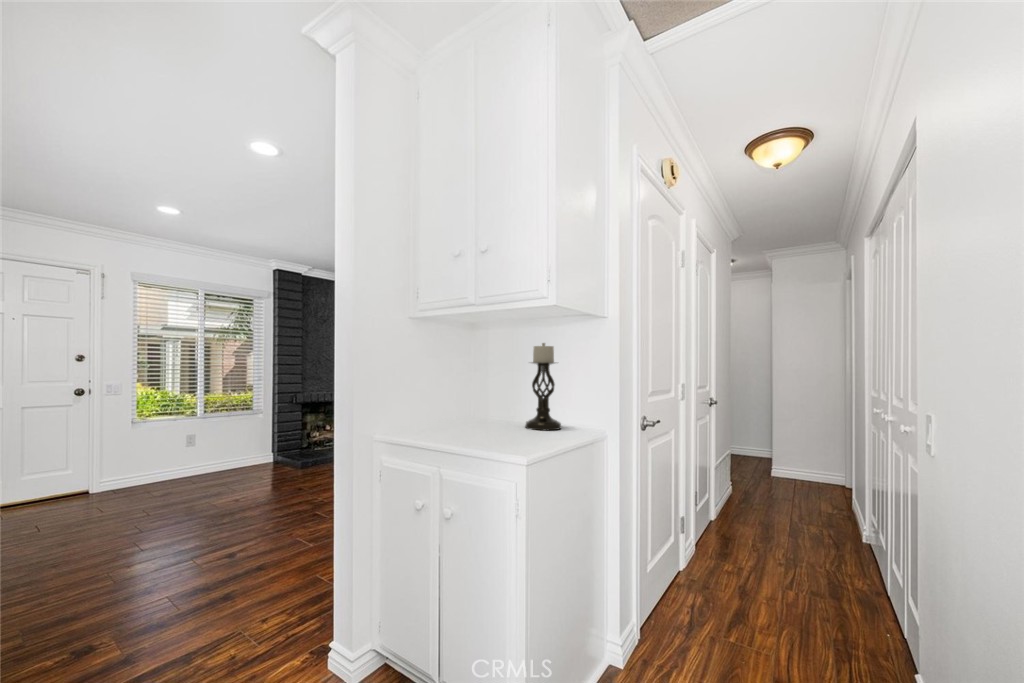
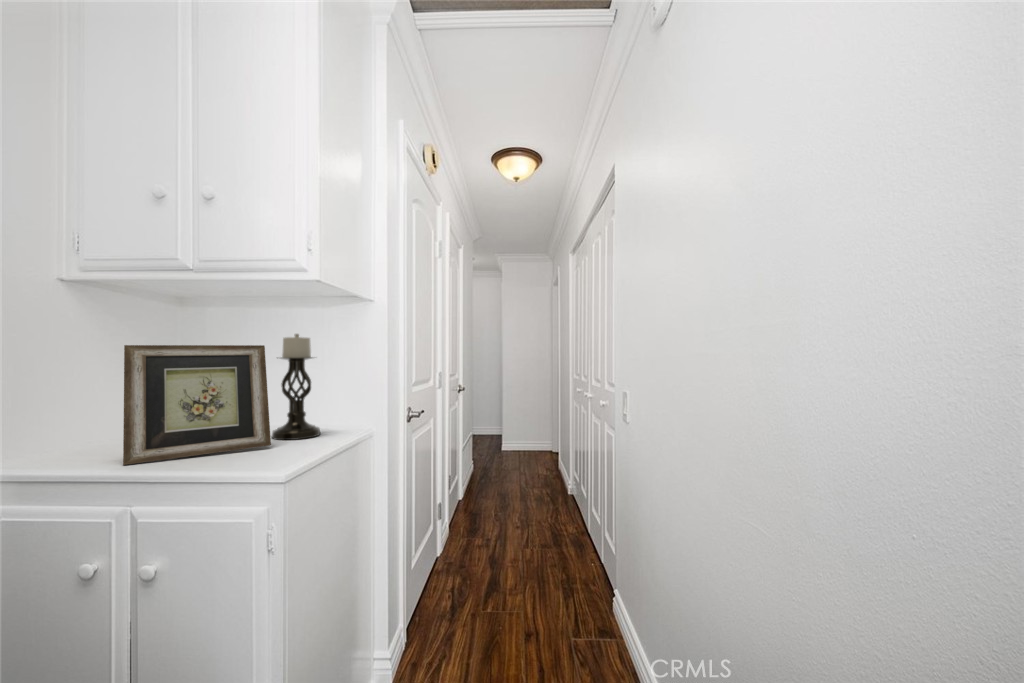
picture frame: none [432,351,522,433] -> present [123,345,271,465]

